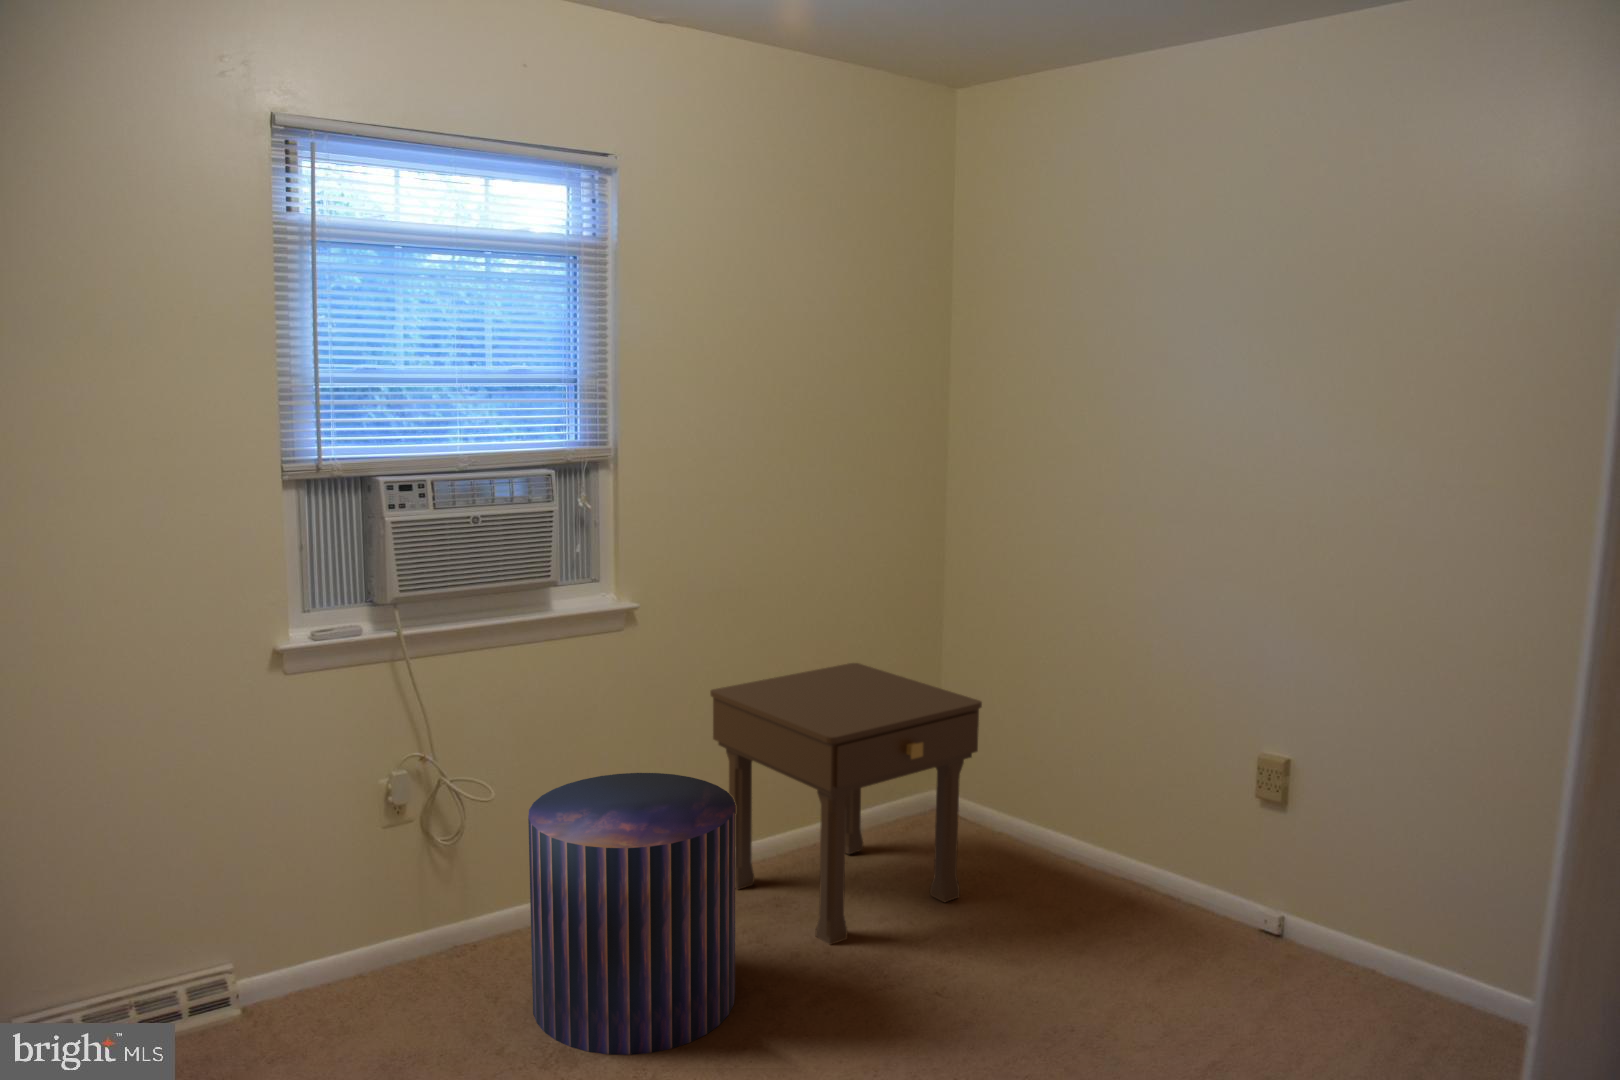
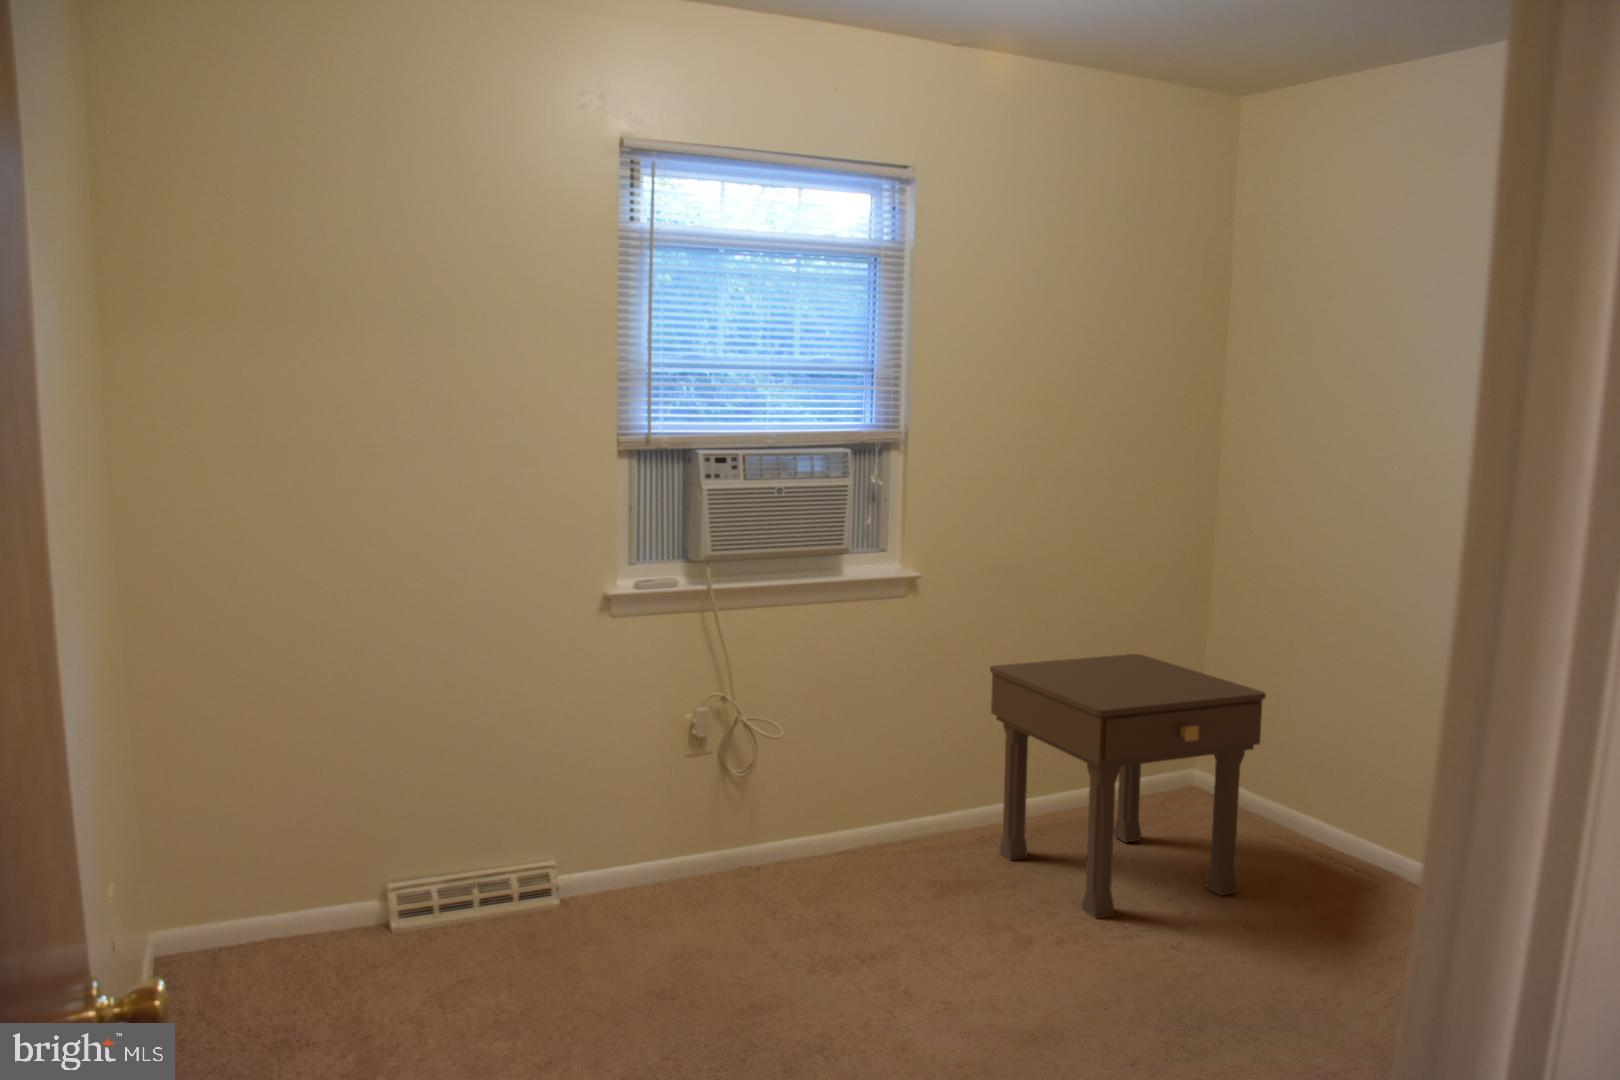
pouf: present [528,773,736,1055] -> none [806,730,1000,986]

